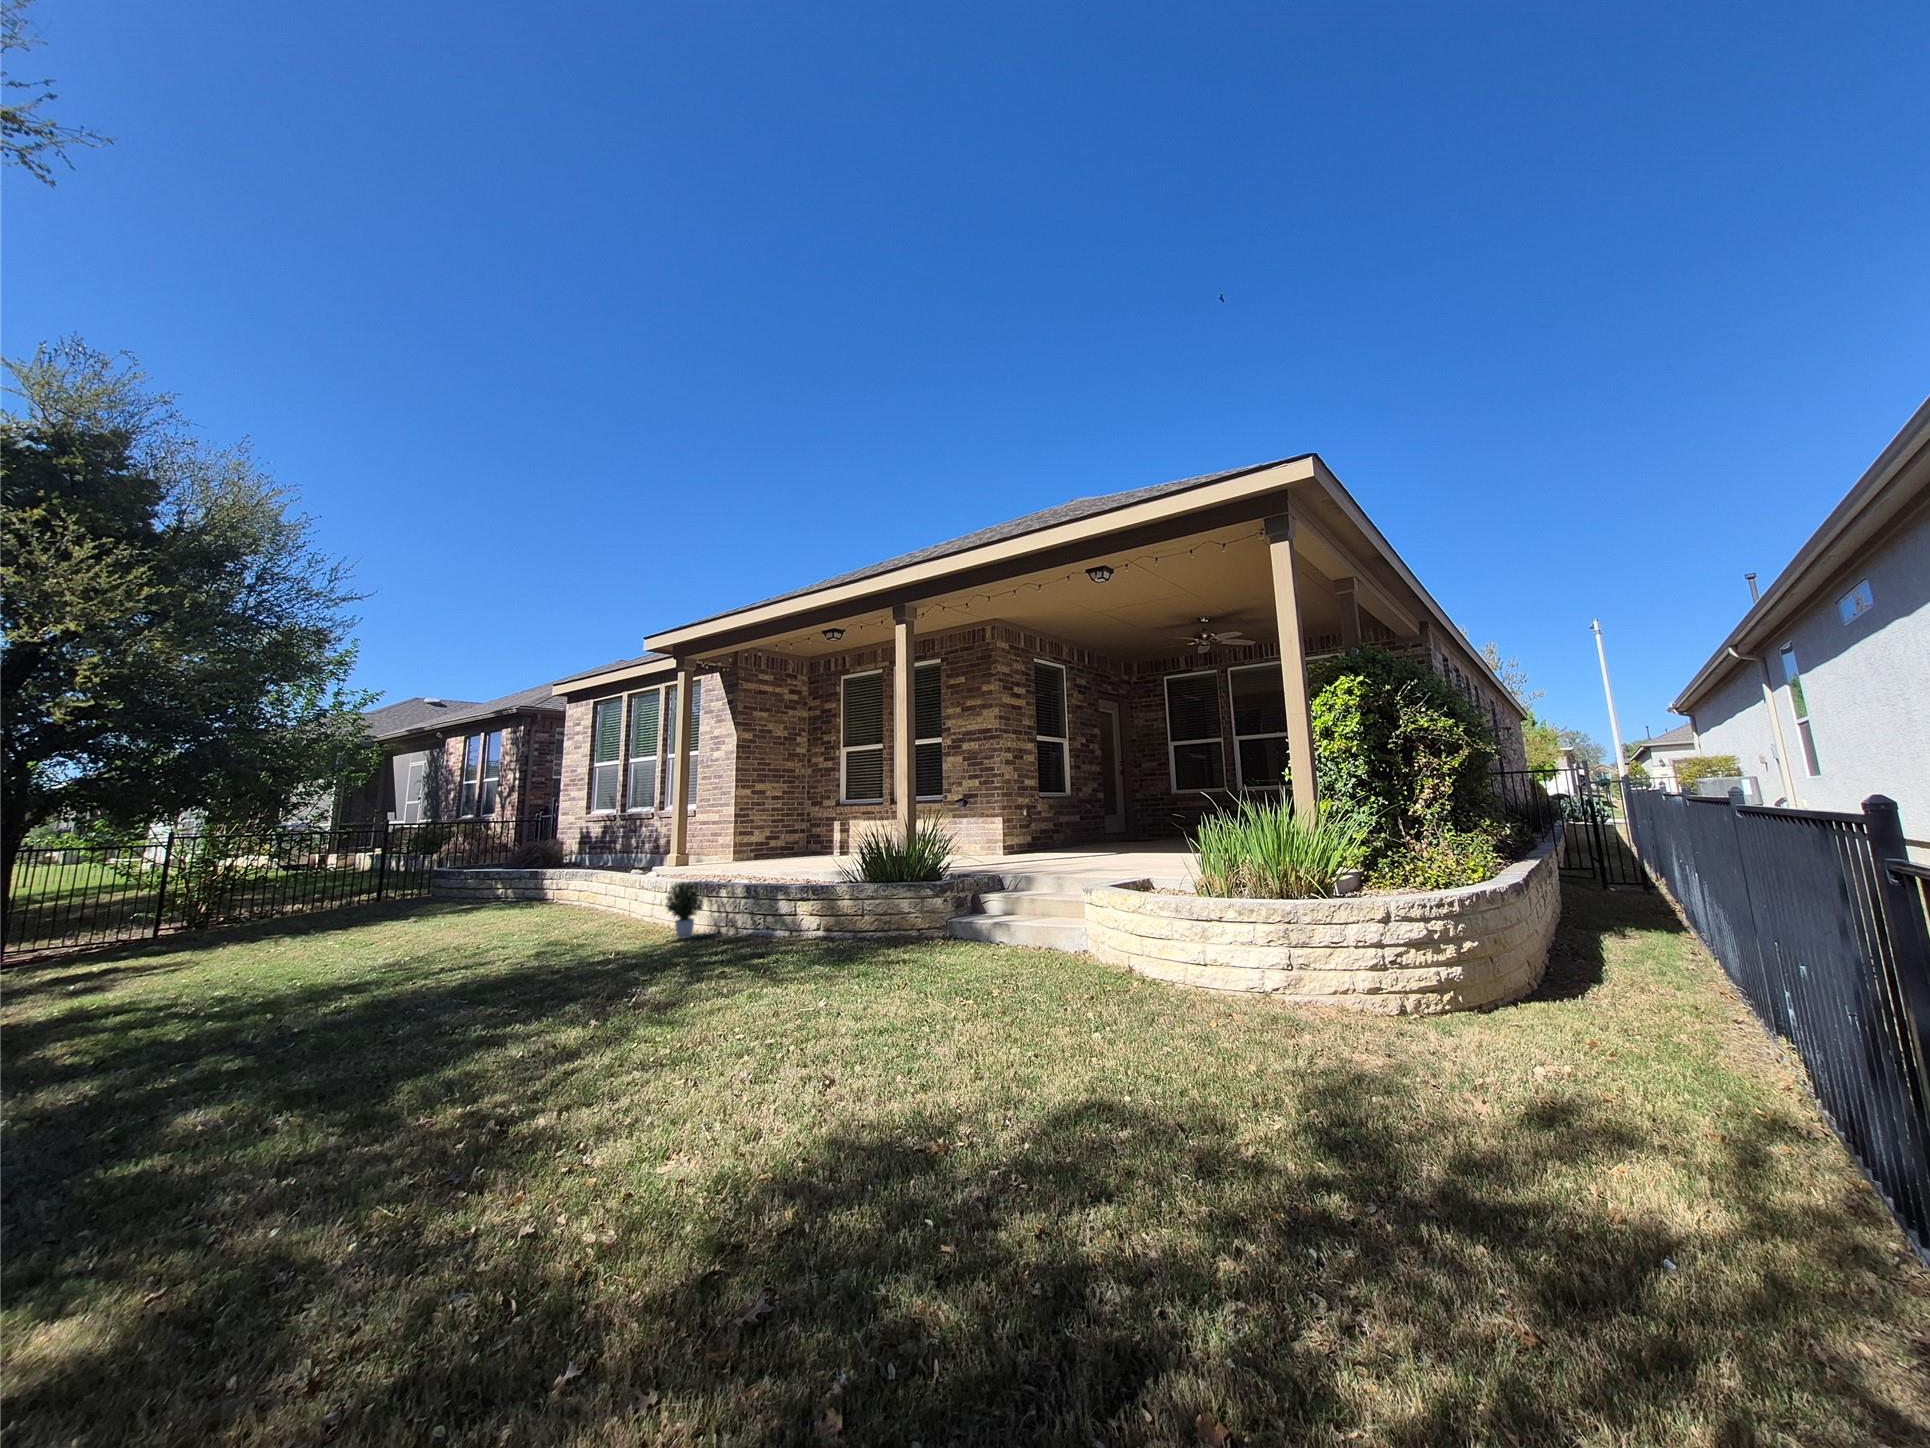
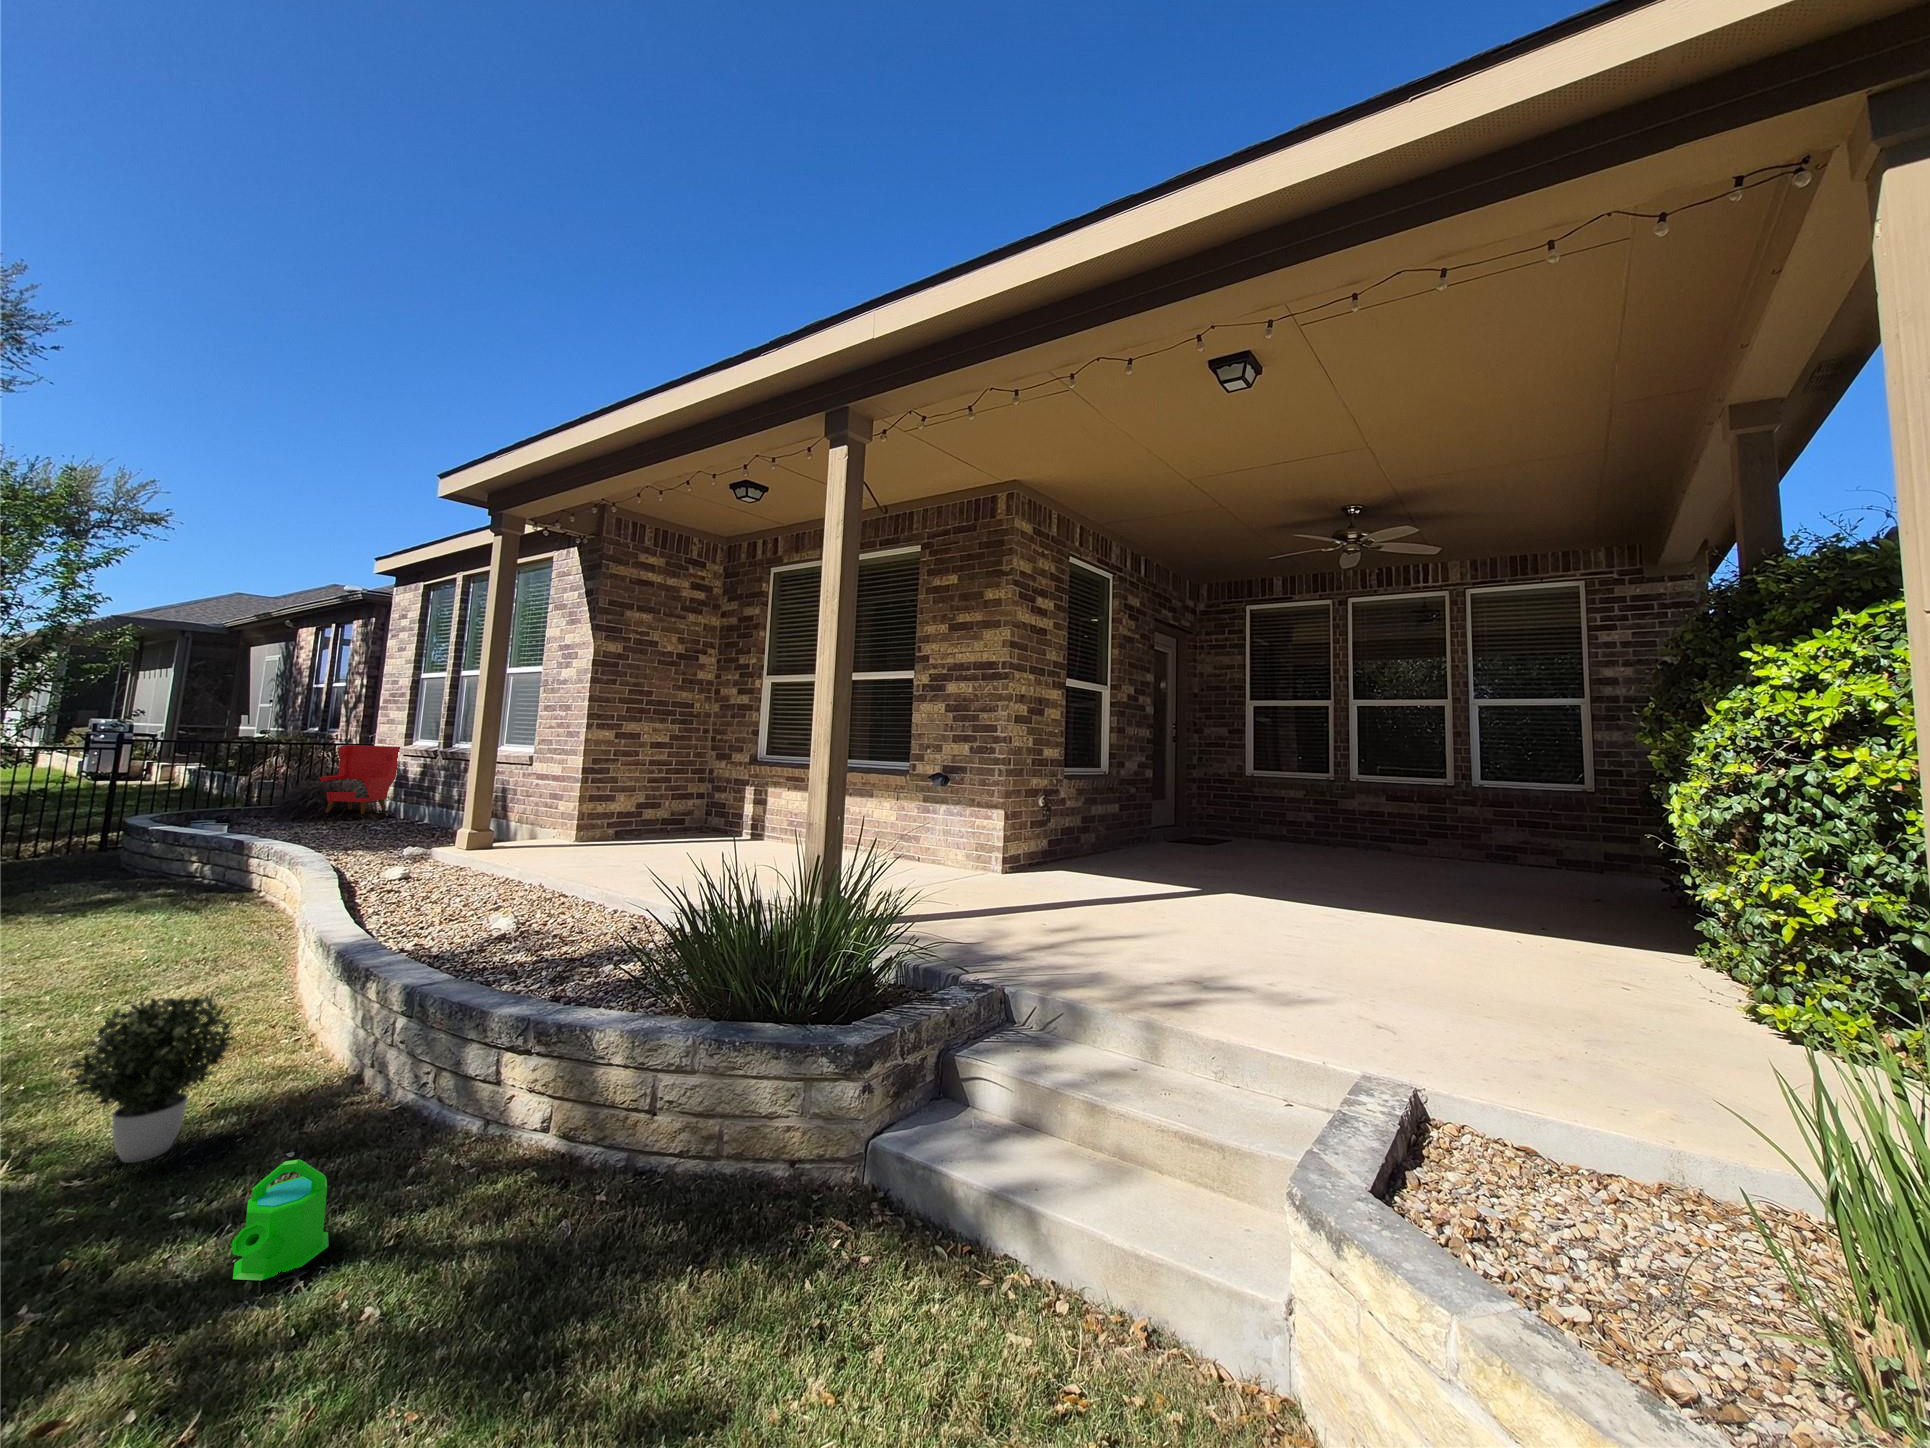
armchair: none [523,819,575,869] -> present [320,745,400,814]
watering can: none [751,914,775,947] -> present [232,1159,329,1281]

